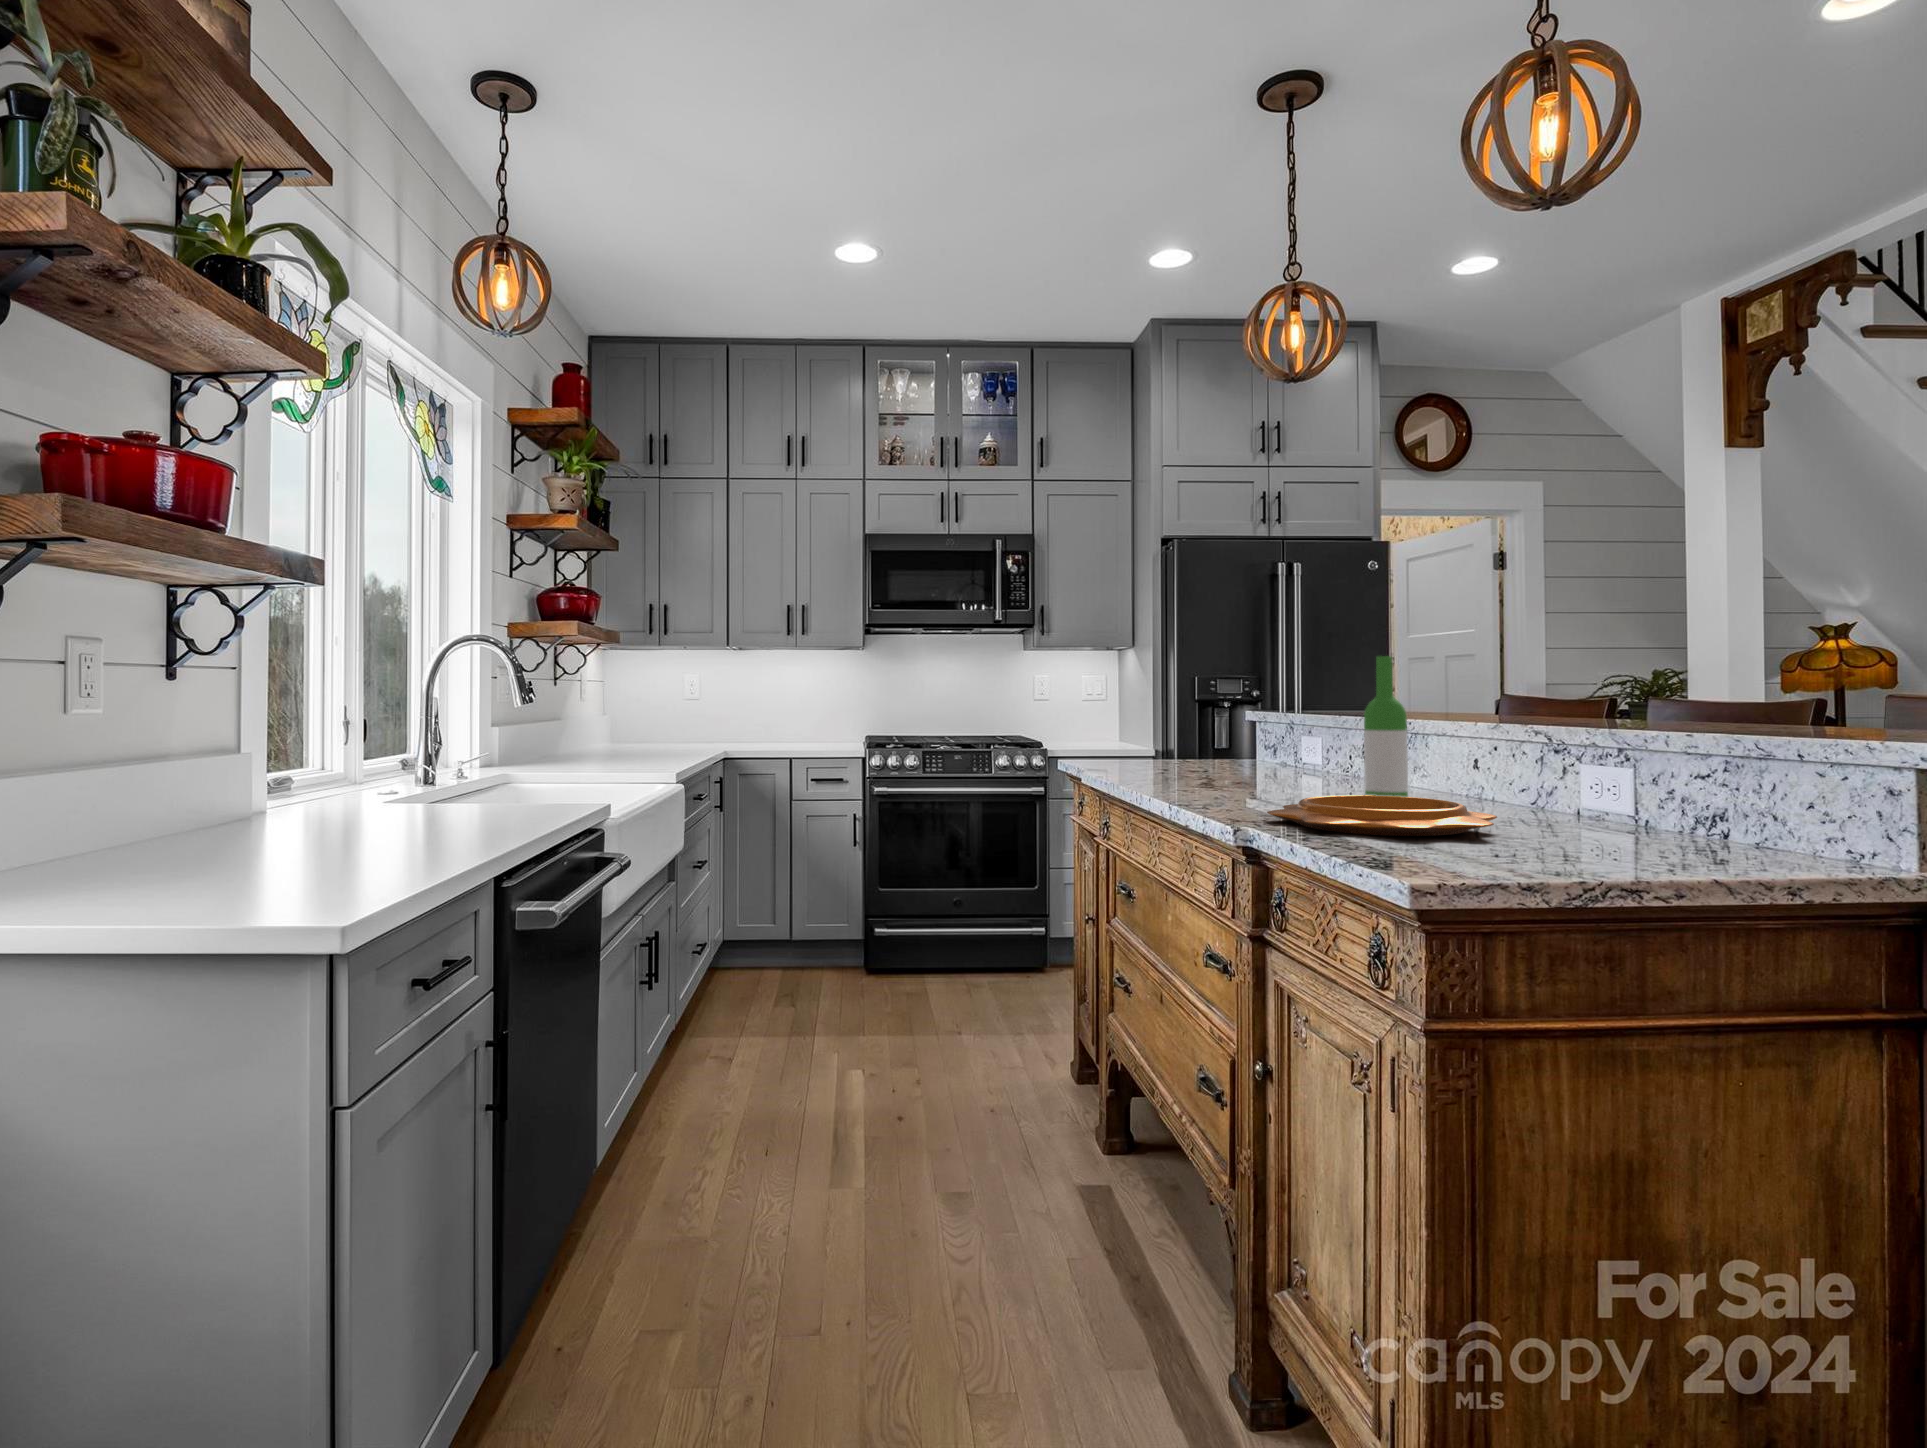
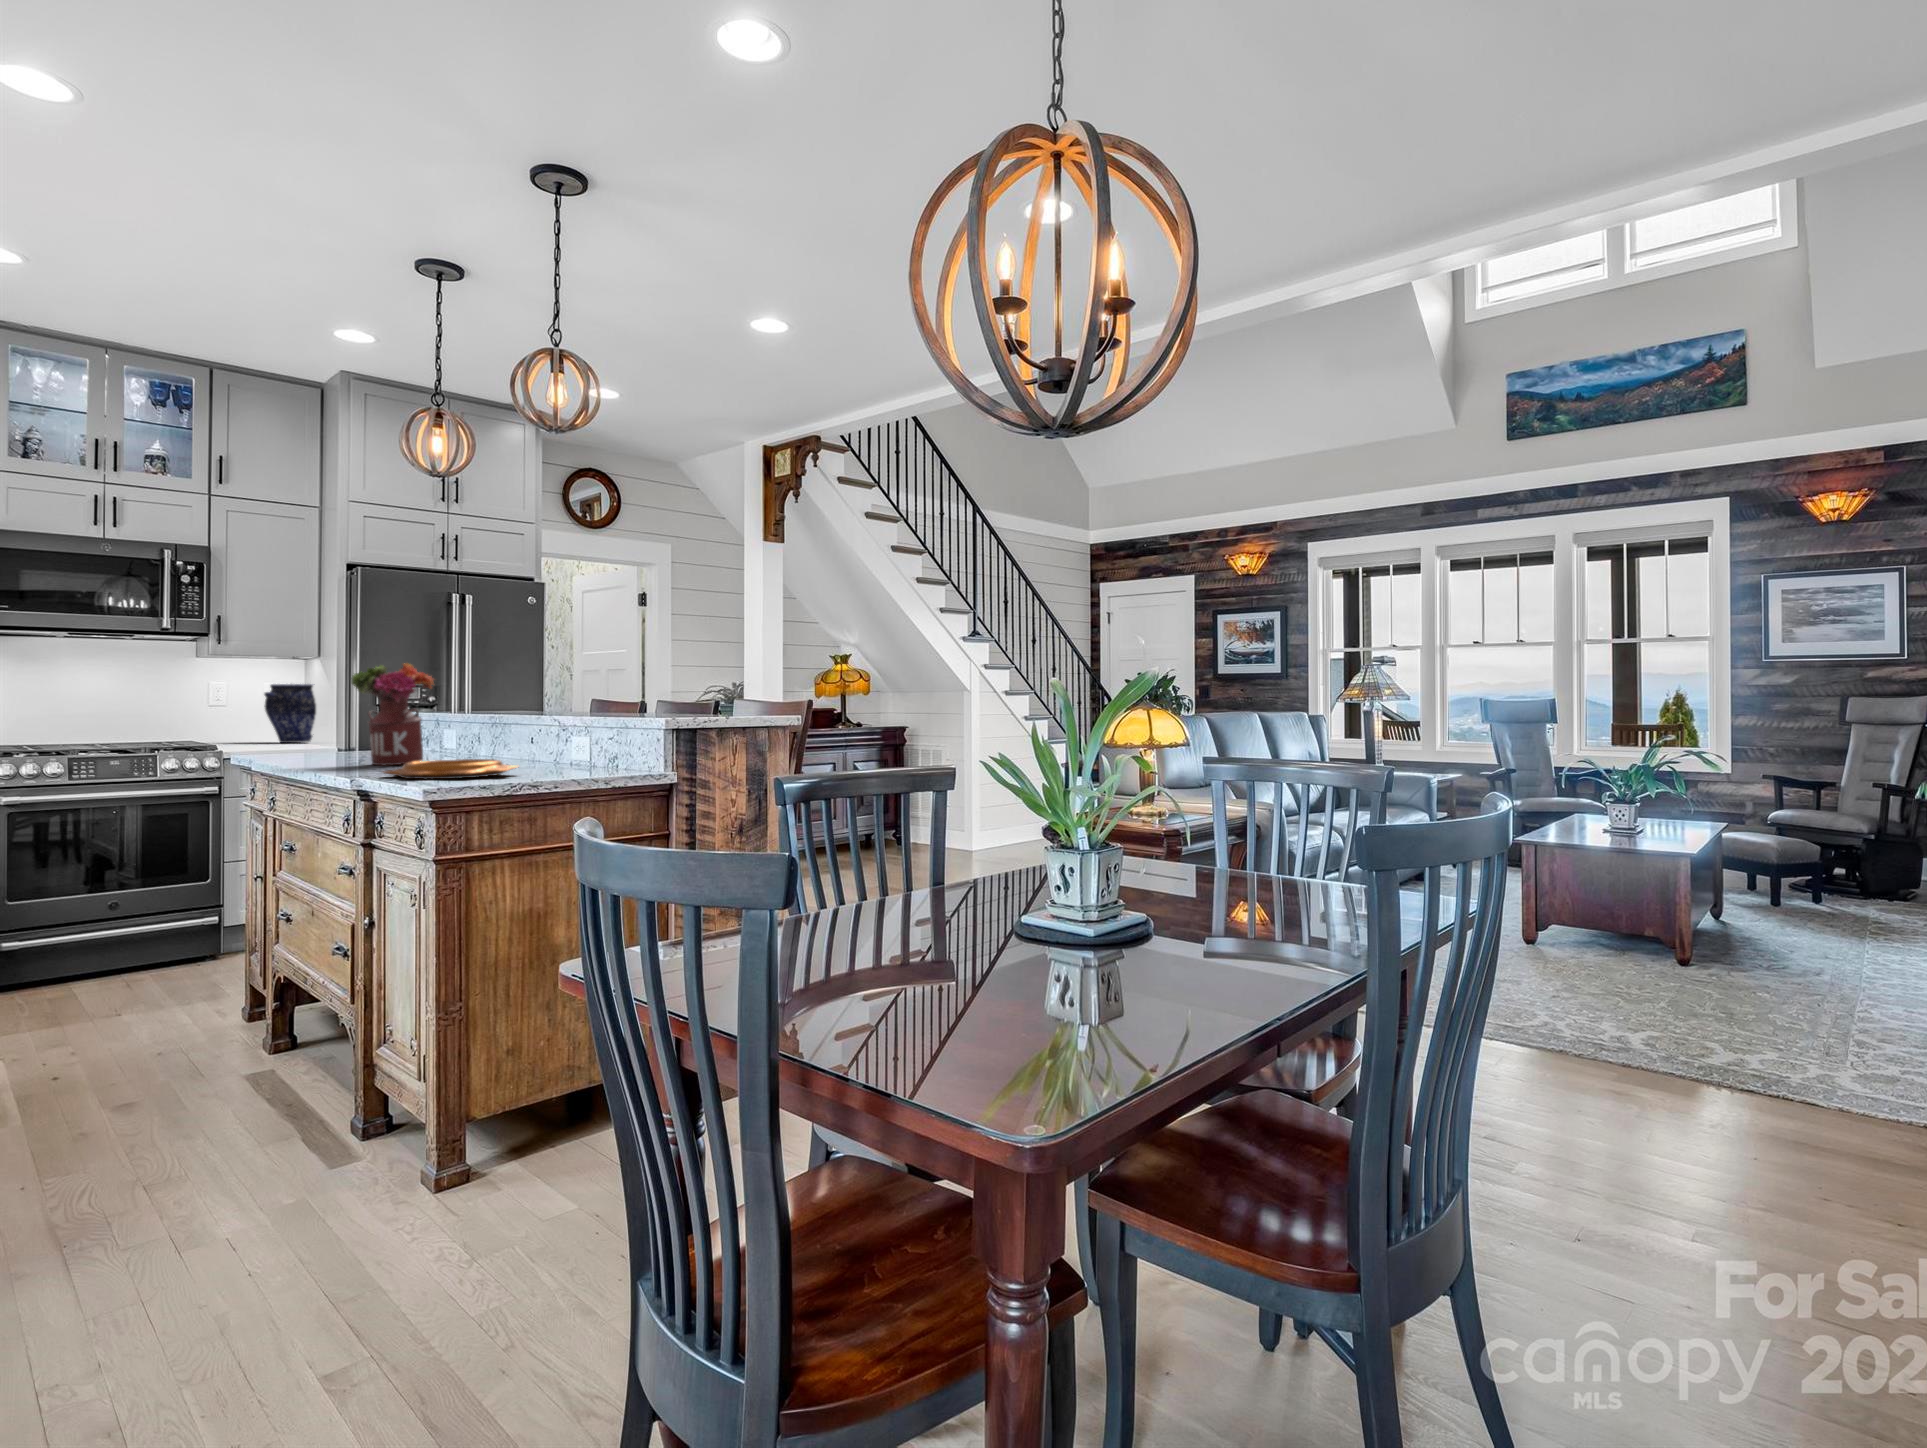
flower arrangement: none [1195,640,1308,791] -> present [351,663,434,765]
wine bottle: present [1364,656,1408,797] -> none [461,677,488,770]
vase: none [1083,679,1140,745] -> present [264,684,316,743]

